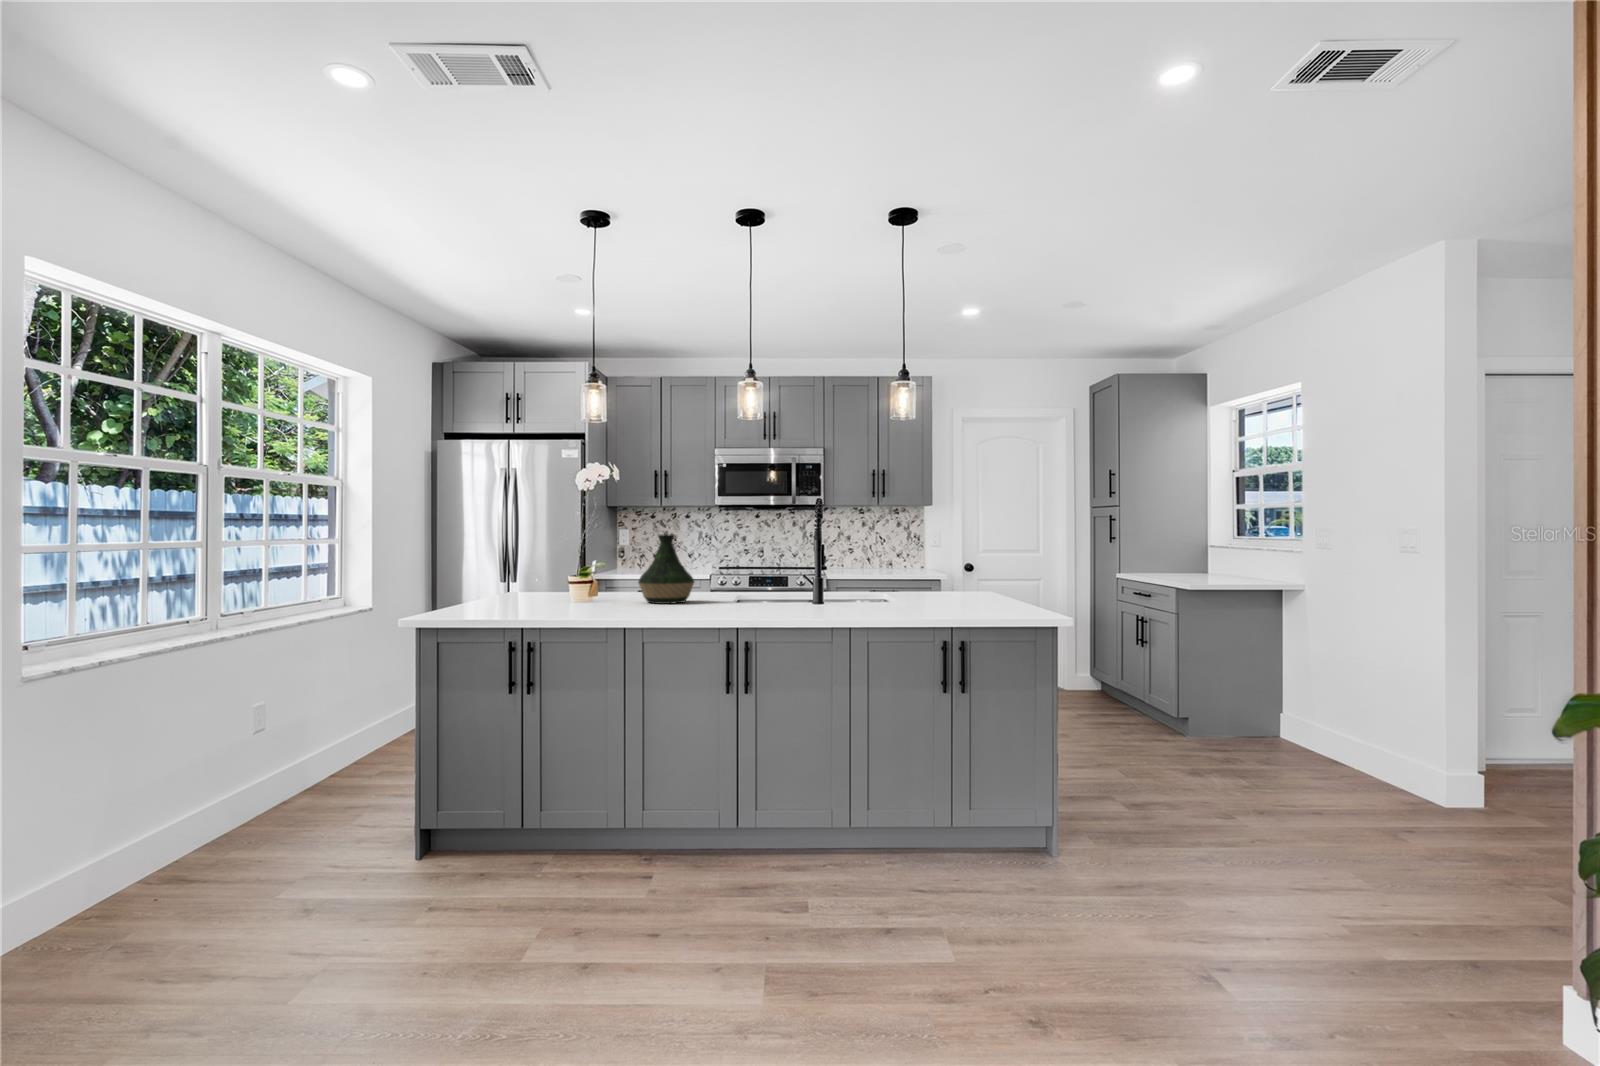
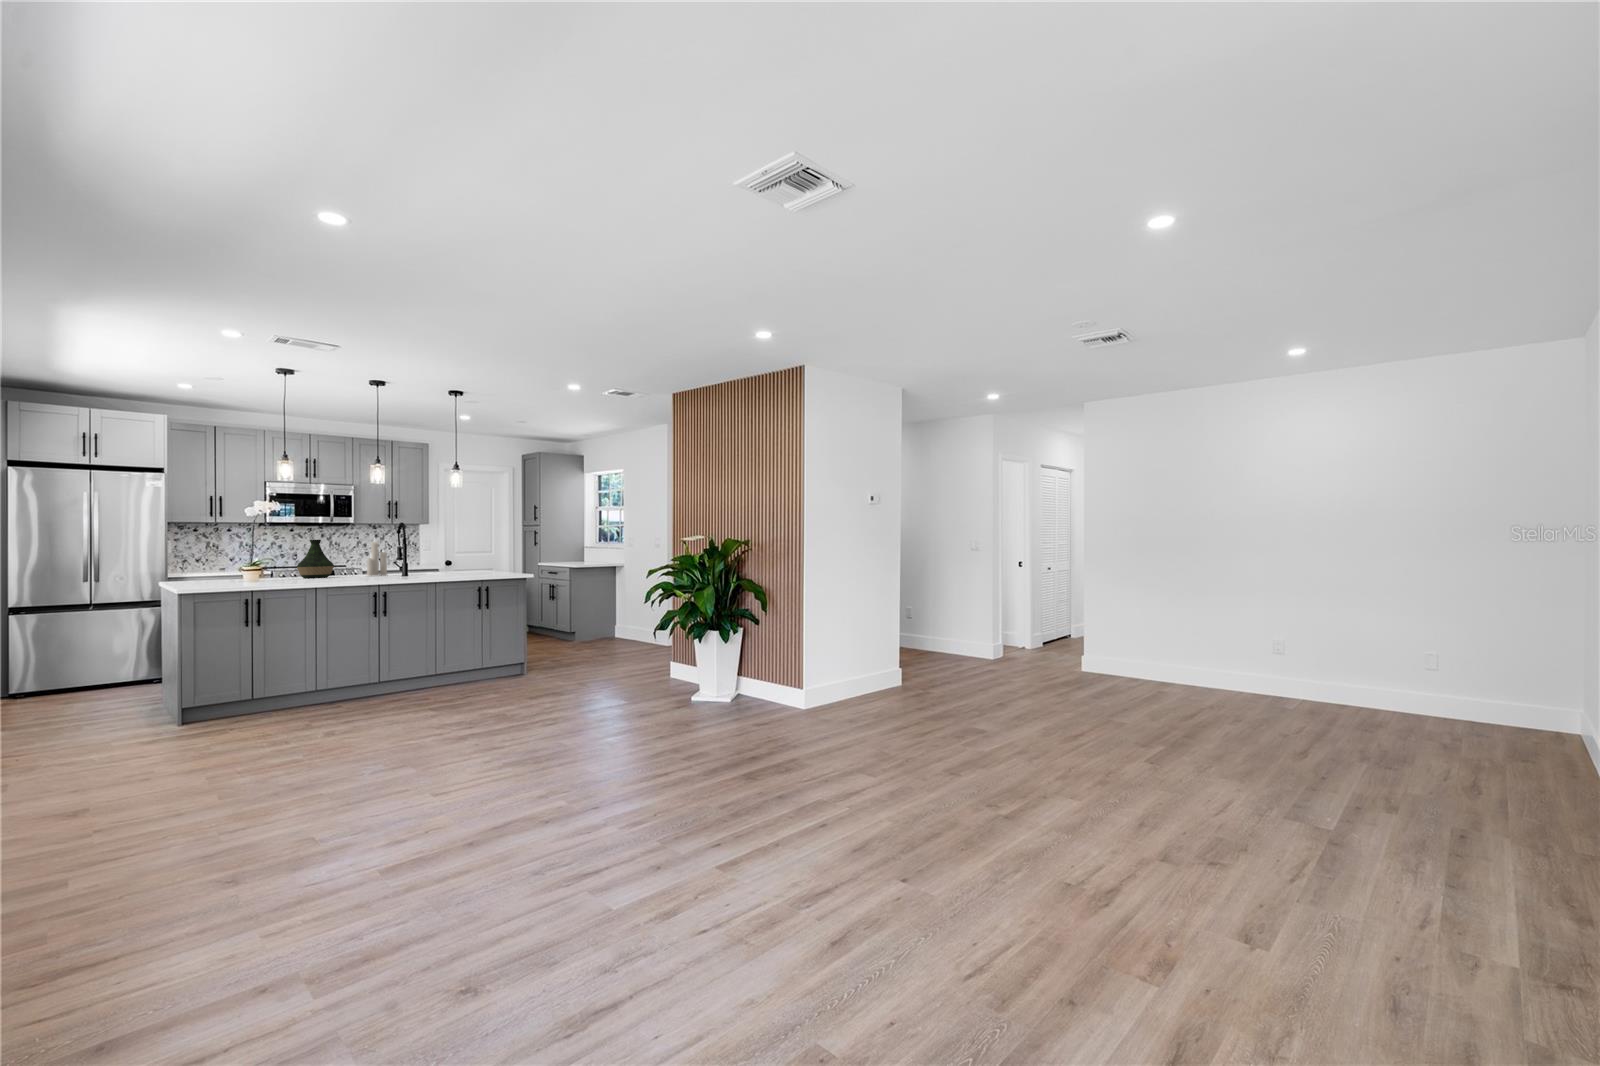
candle: none [705,527,744,611] -> present [367,542,387,576]

